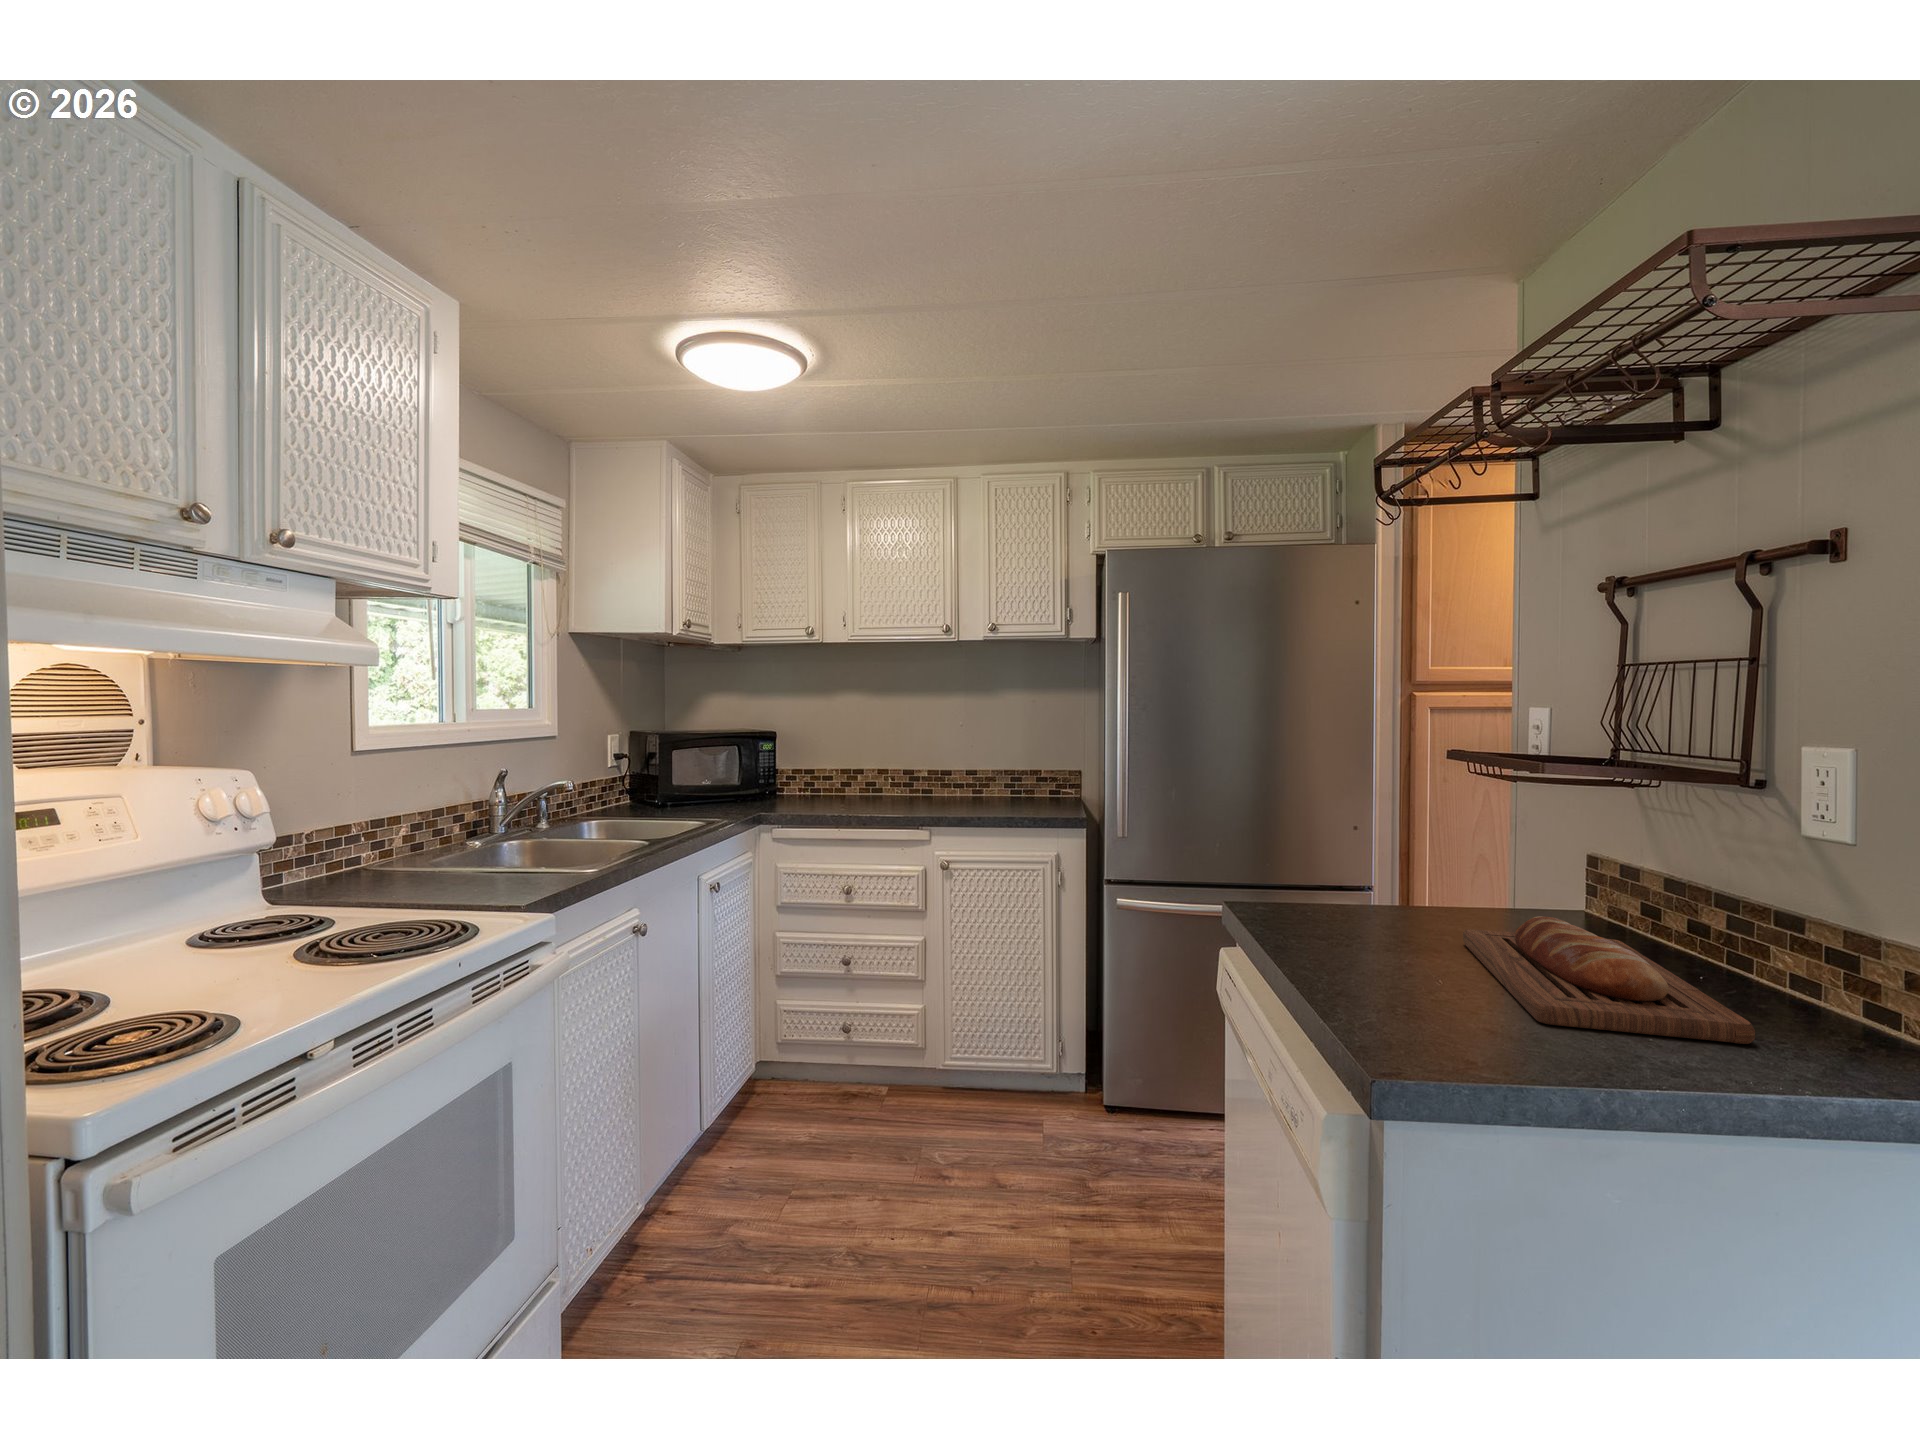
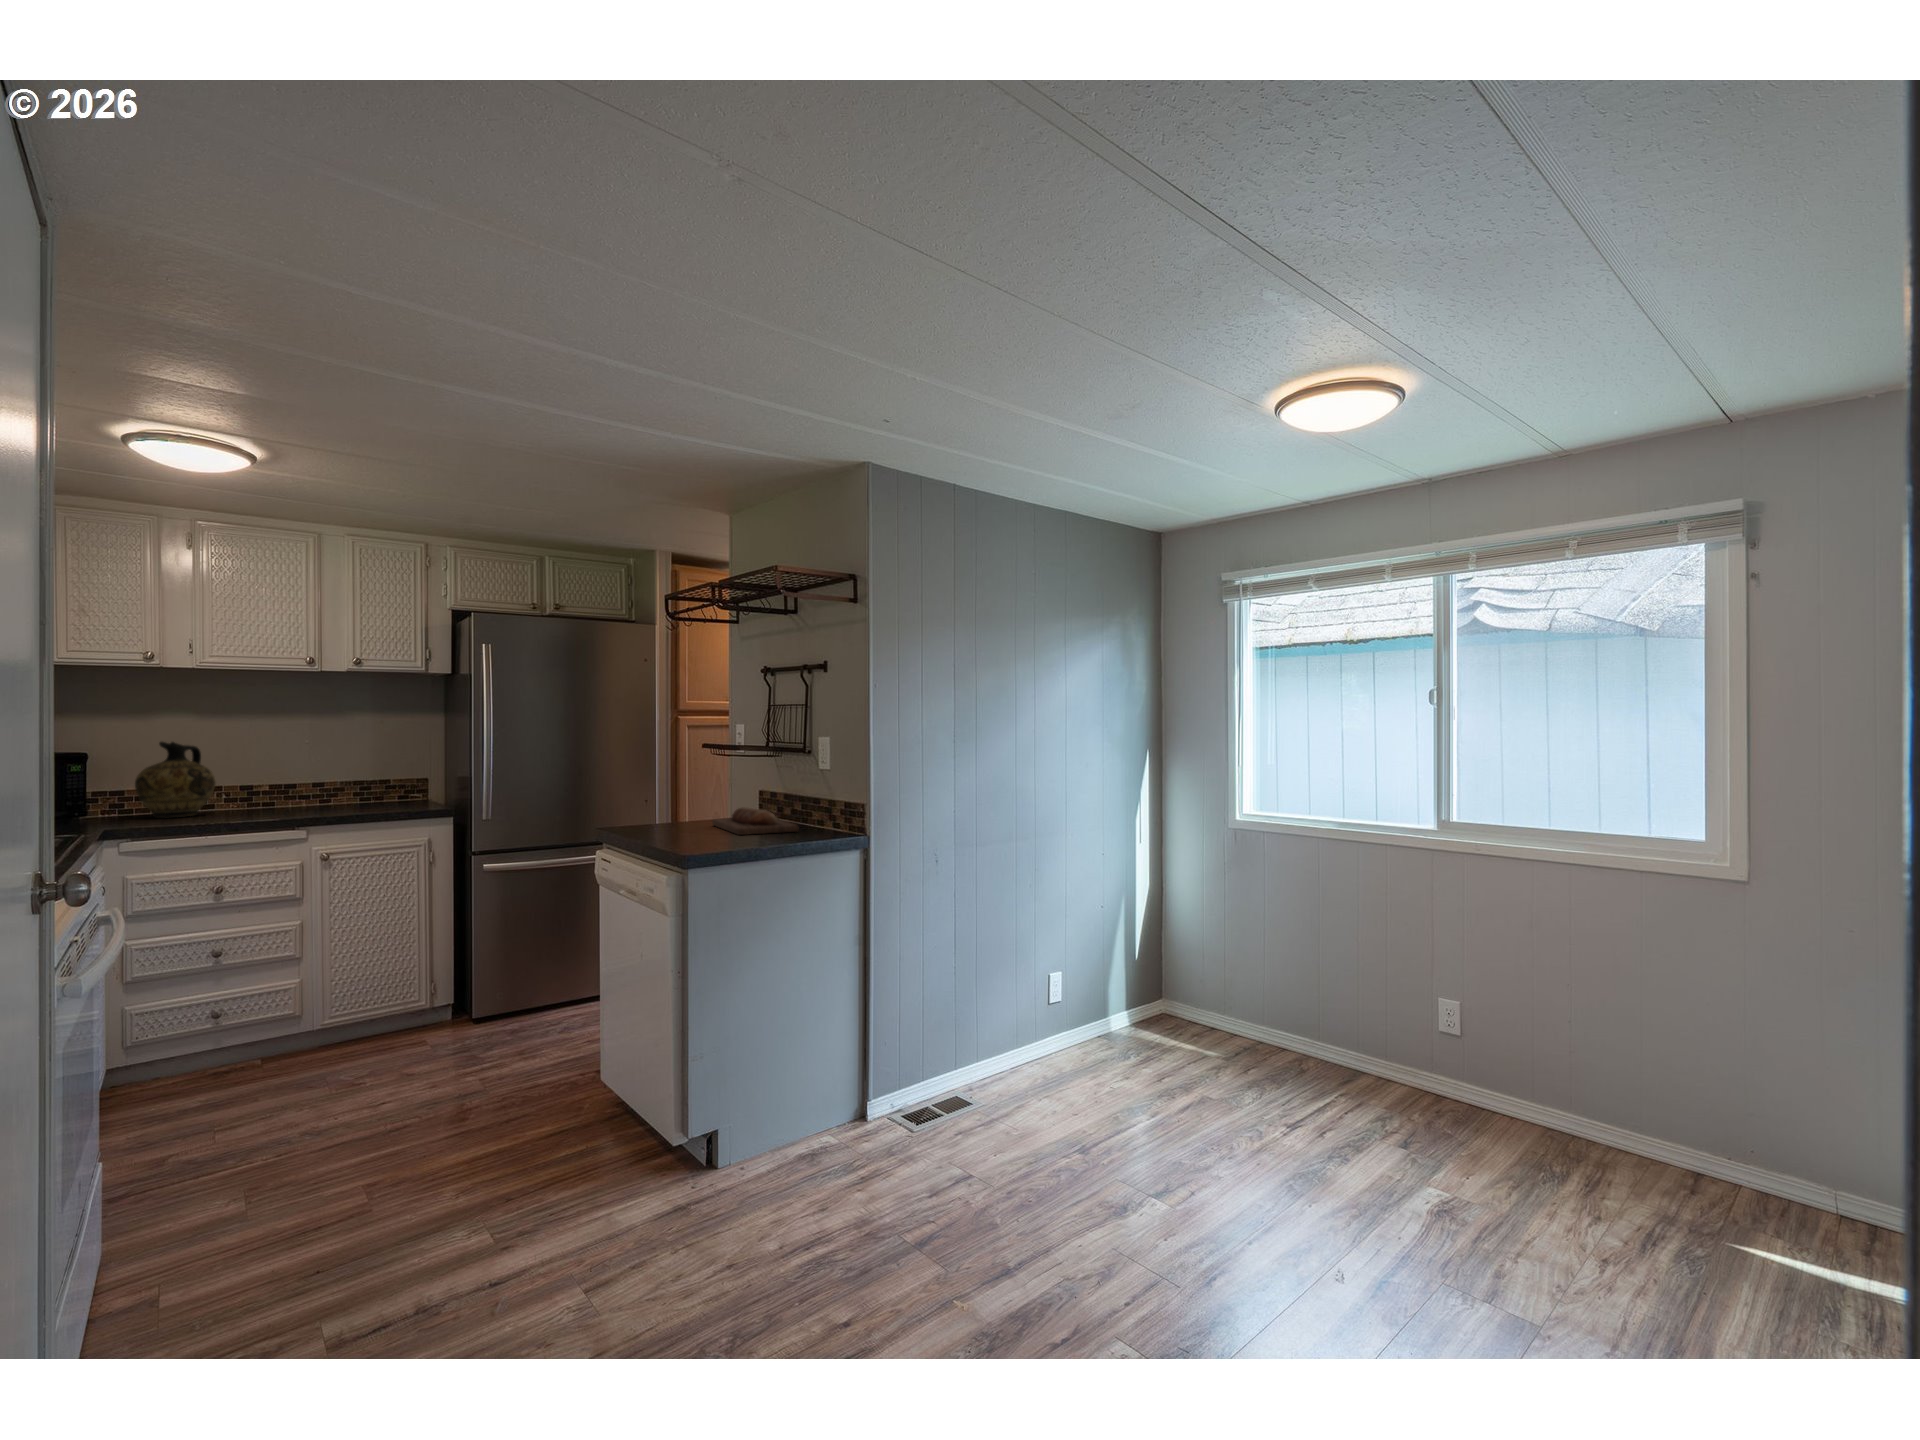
ceramic jug: none [807,722,871,802] -> present [135,742,215,818]

